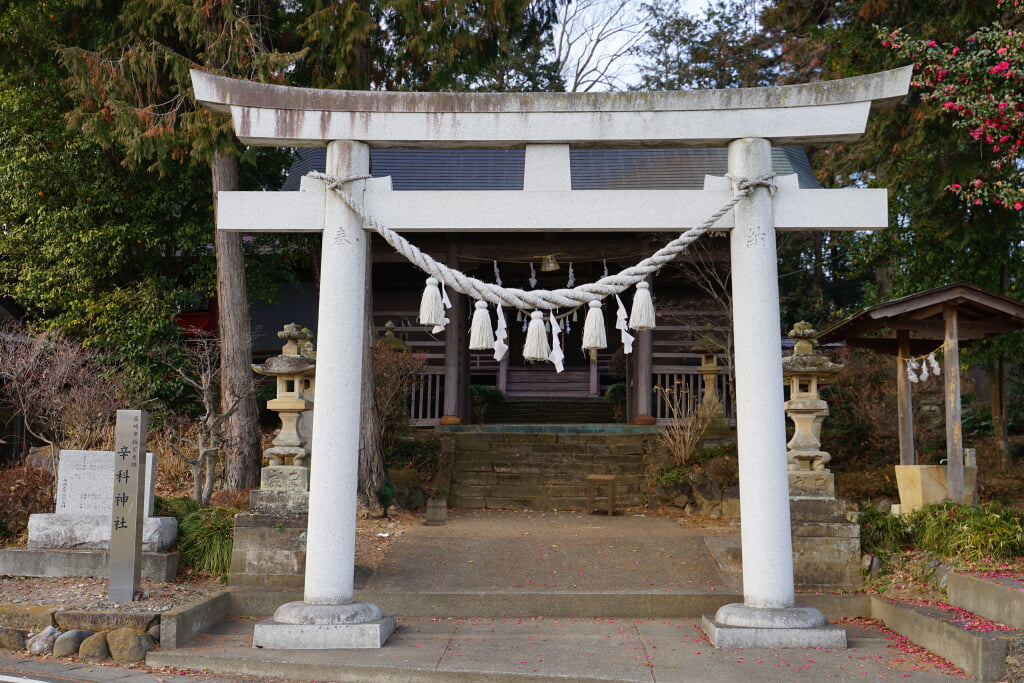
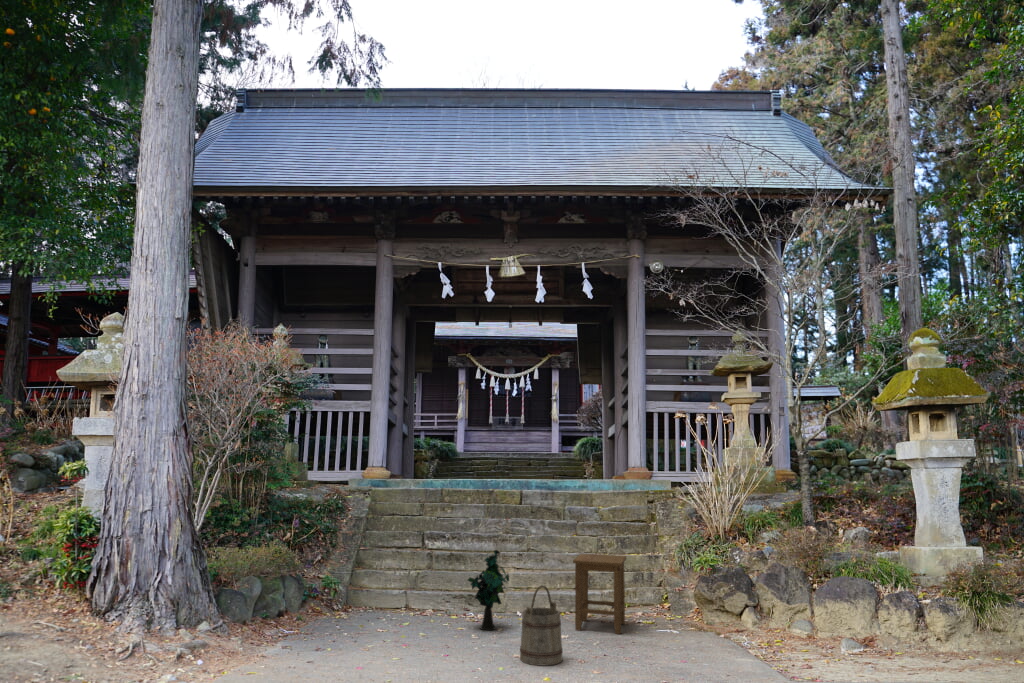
decorative plant: present [374,475,397,518] -> present [468,550,509,630]
bucket: present [426,489,447,525] -> present [520,586,563,666]

